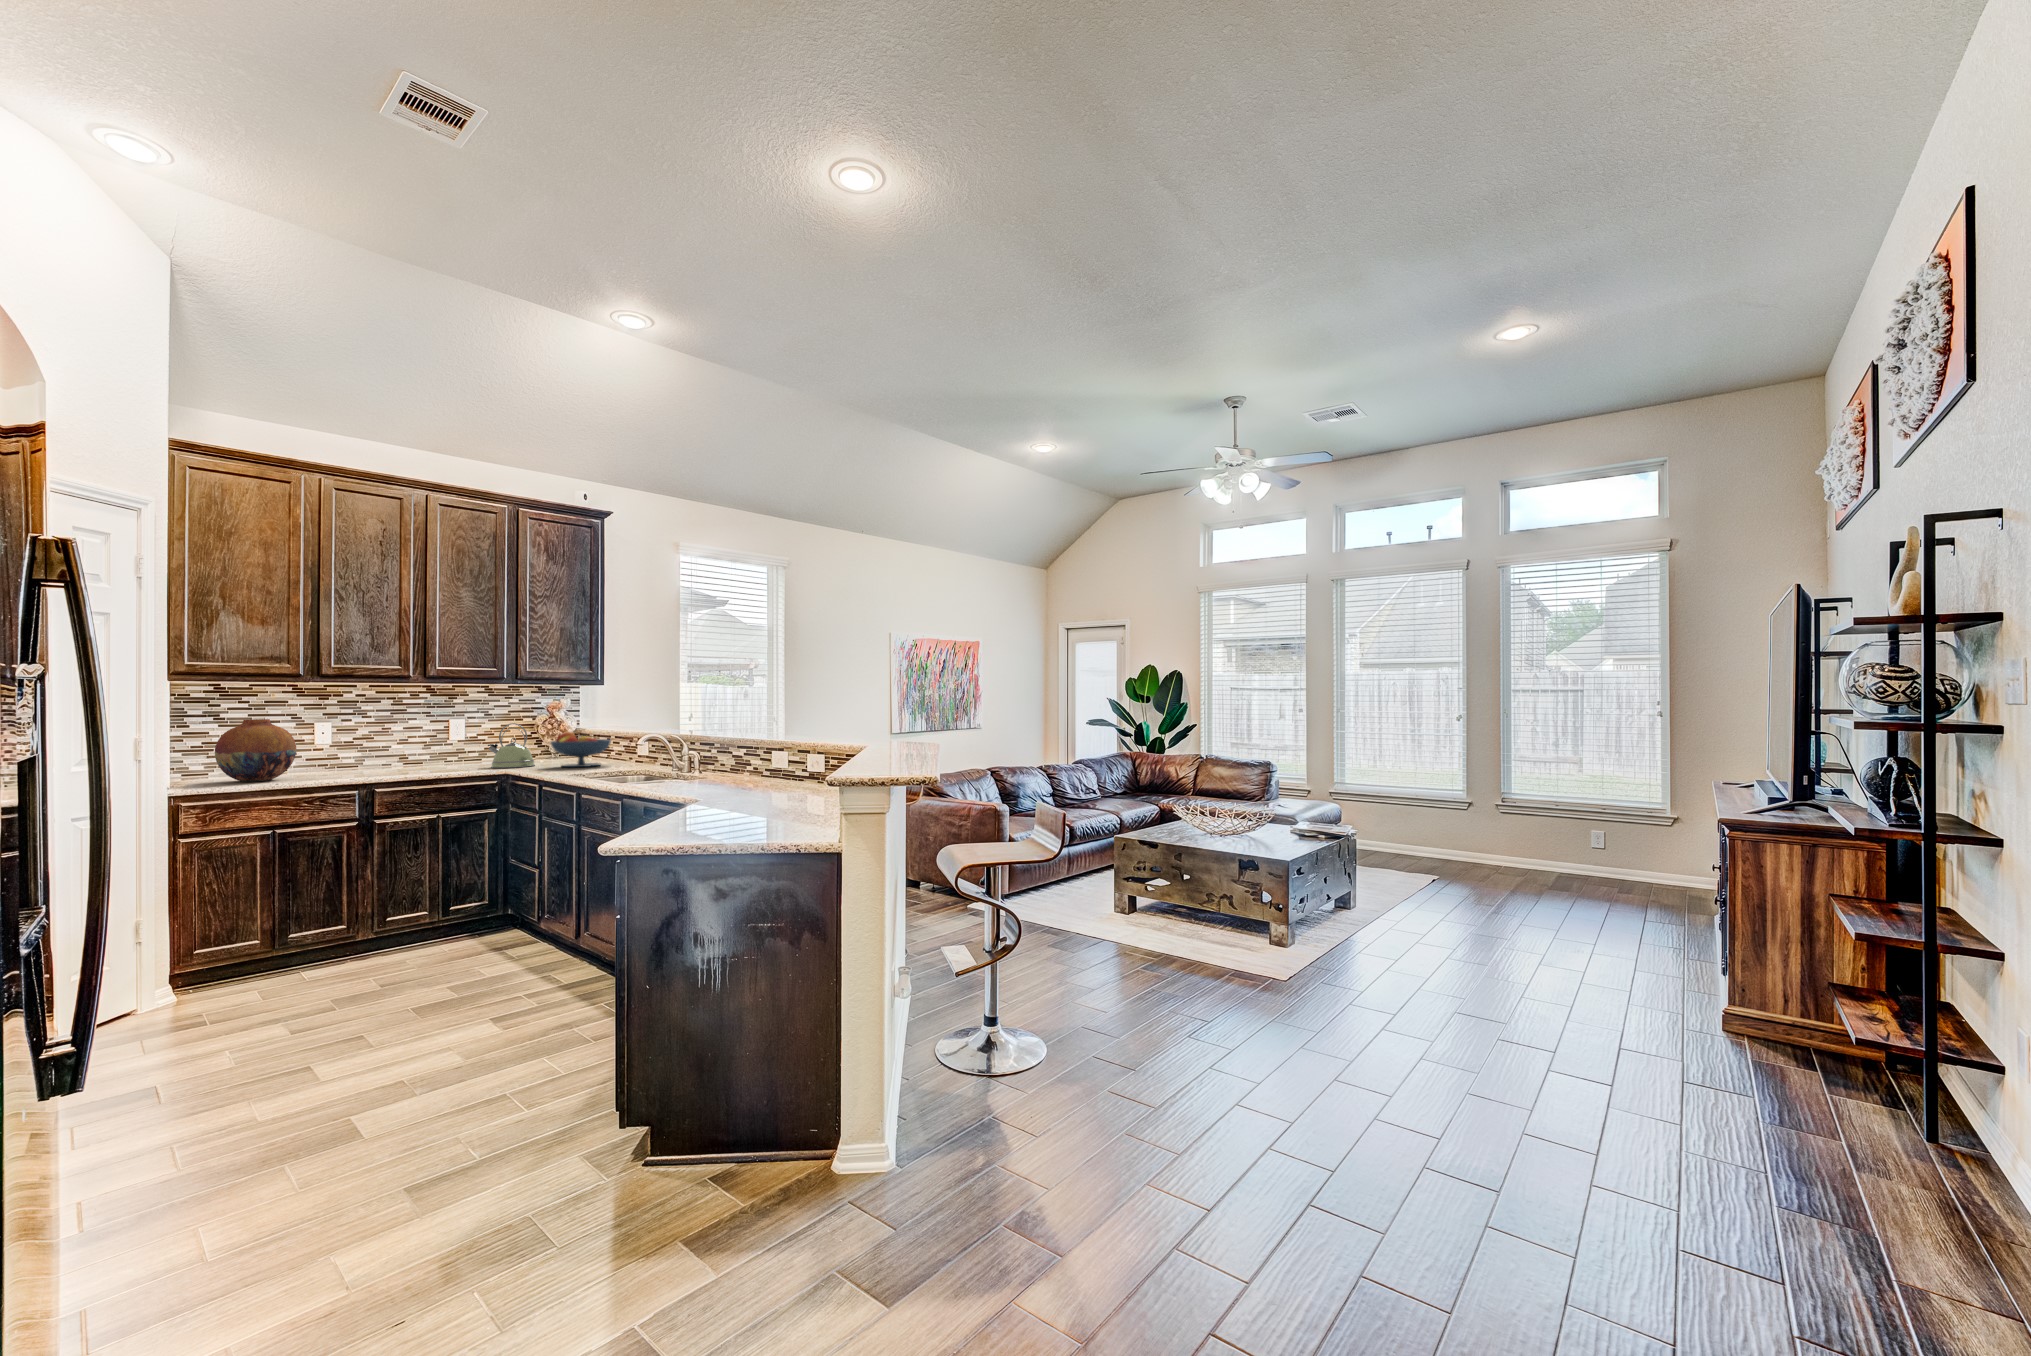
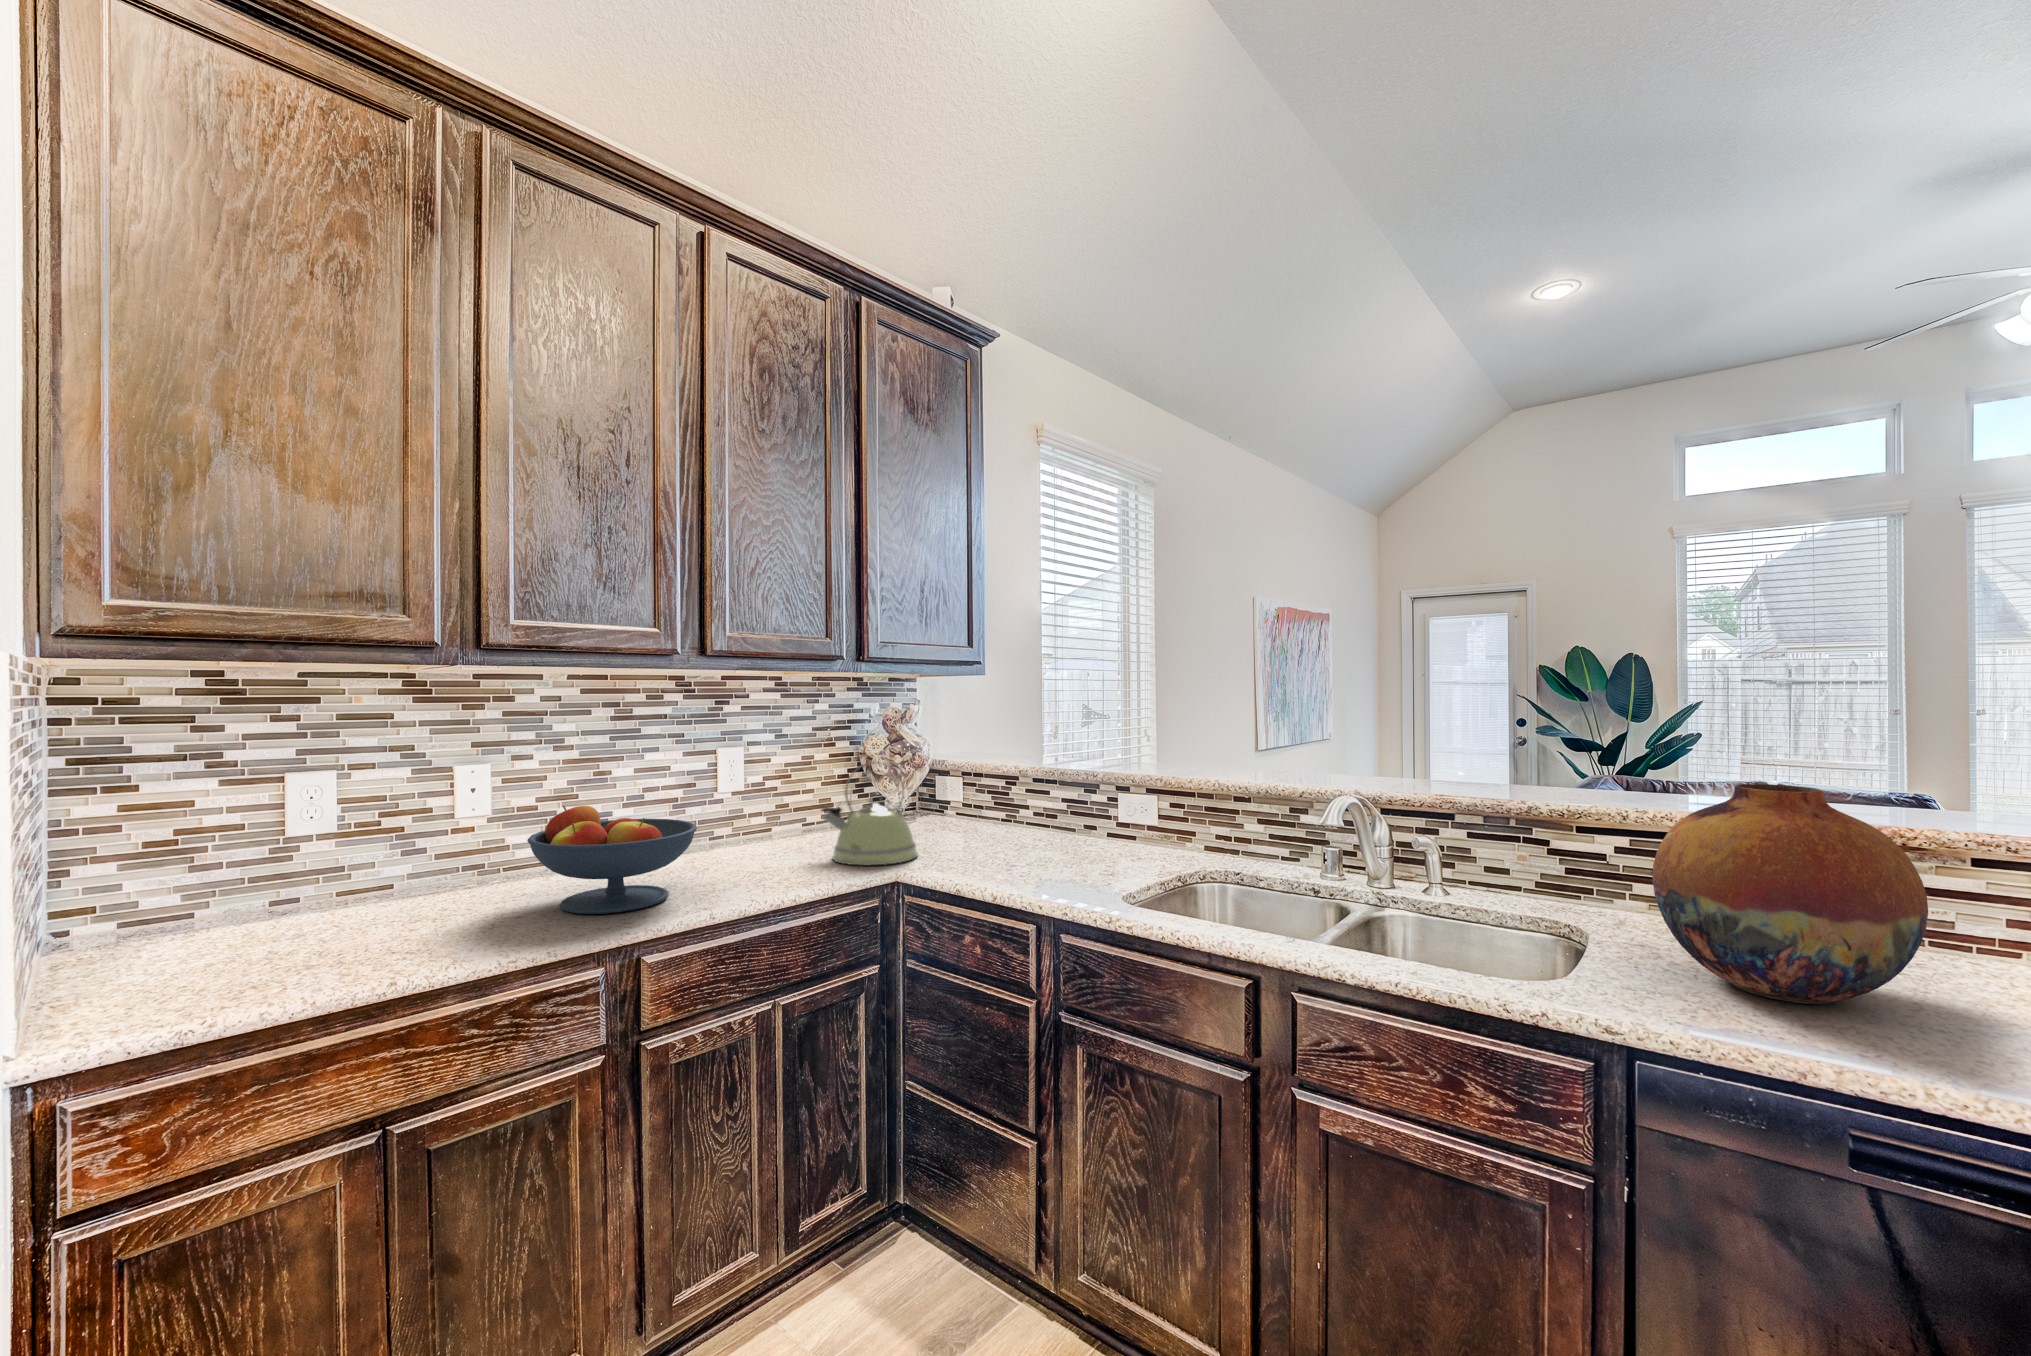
vase: present [215,719,296,782] -> present [1652,784,1928,1004]
fruit bowl: present [551,732,611,767] -> present [527,806,697,914]

